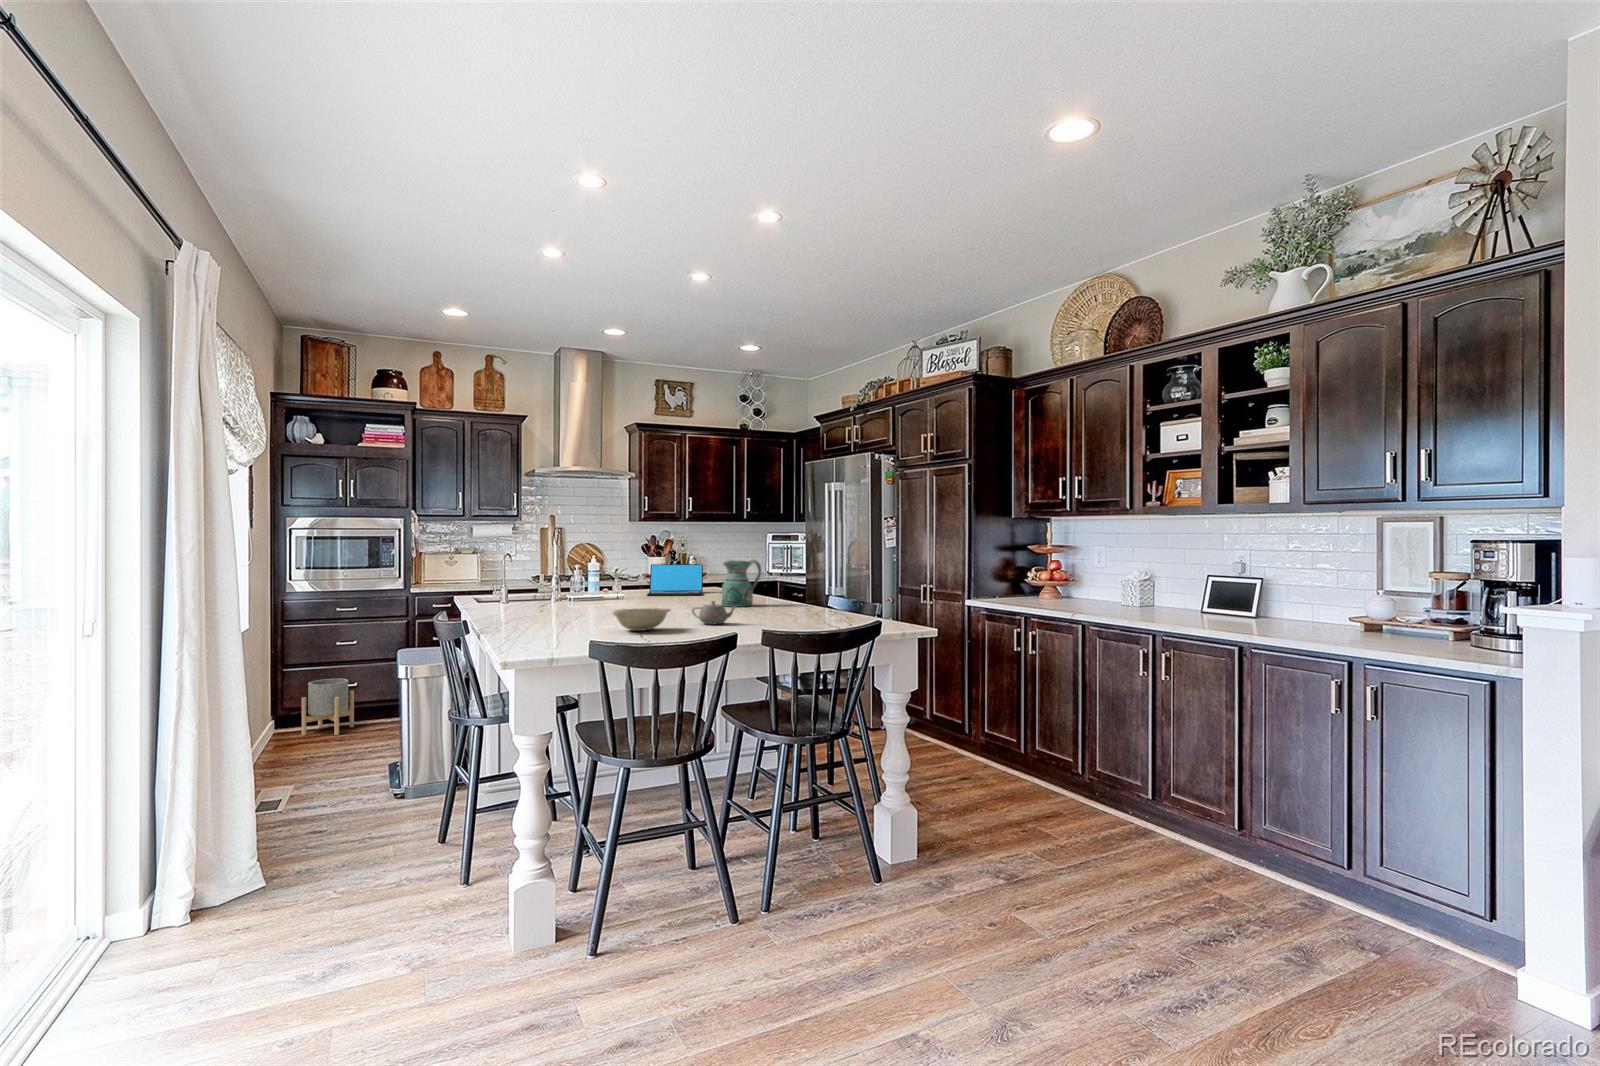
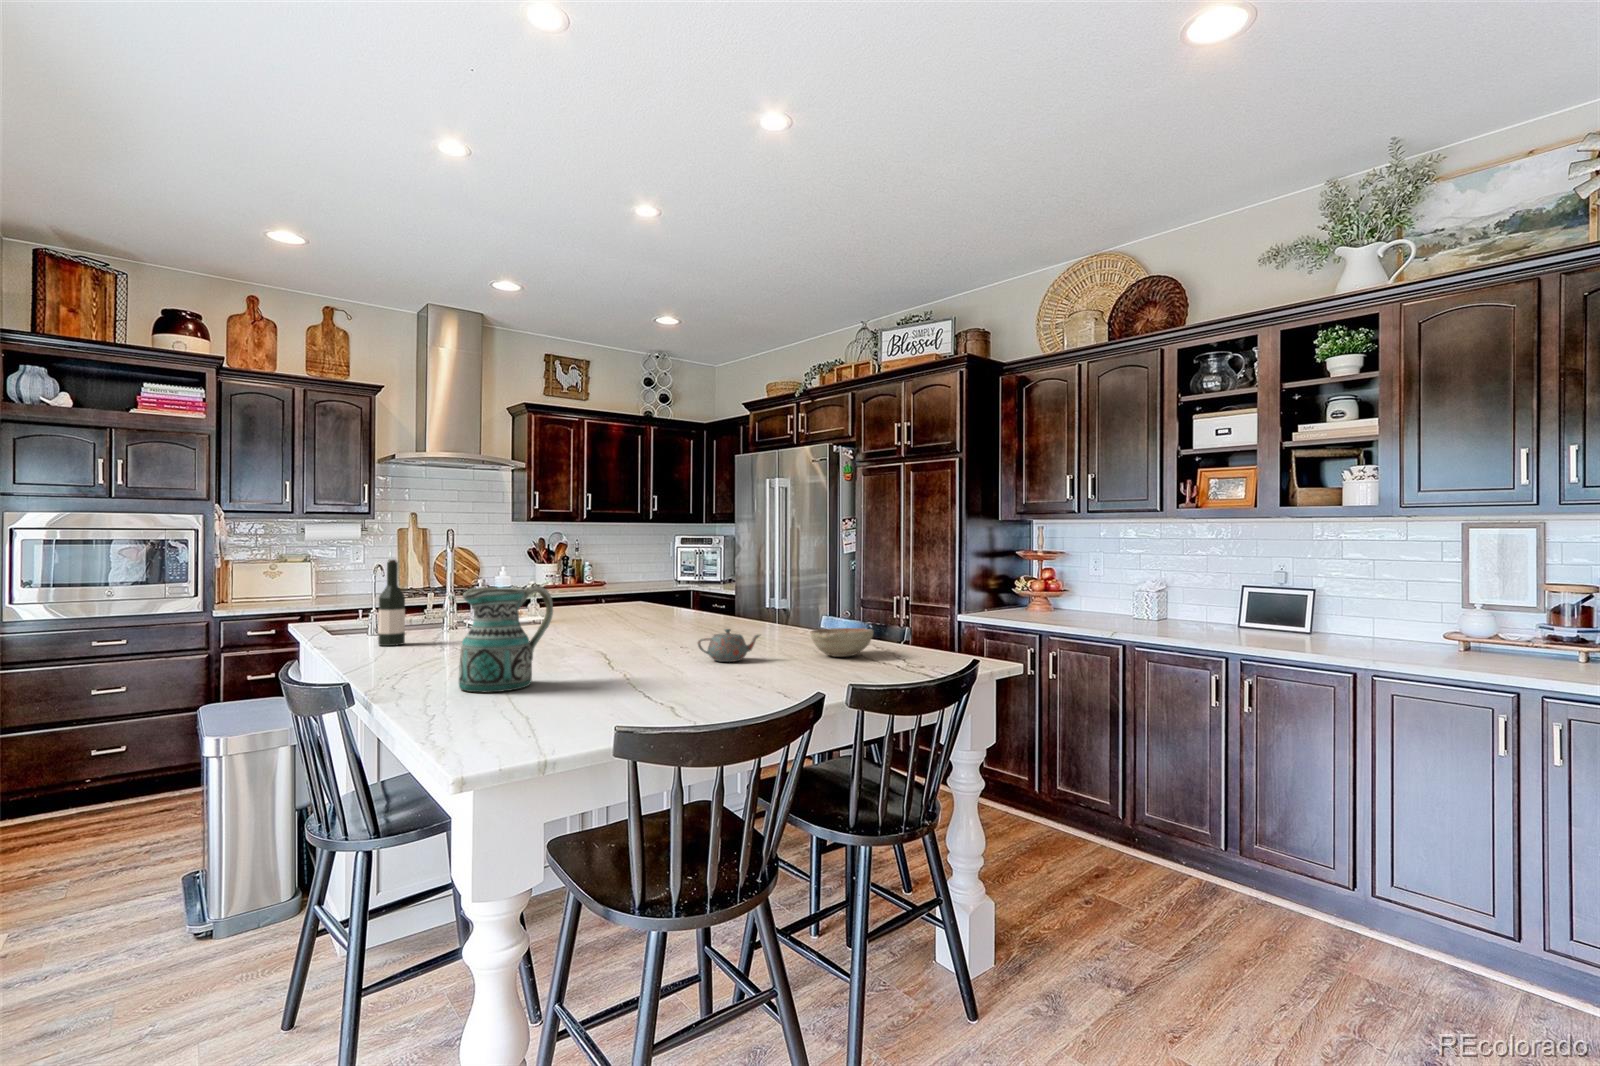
wine bottle: none [499,551,516,611] -> present [378,560,405,646]
ceramic pitcher: present [721,560,762,607] -> present [459,585,553,692]
laptop: present [647,564,703,596] -> none [562,574,635,615]
decorative bowl: present [613,608,670,631] -> present [810,628,873,657]
planter: present [302,679,354,736] -> none [32,742,122,832]

